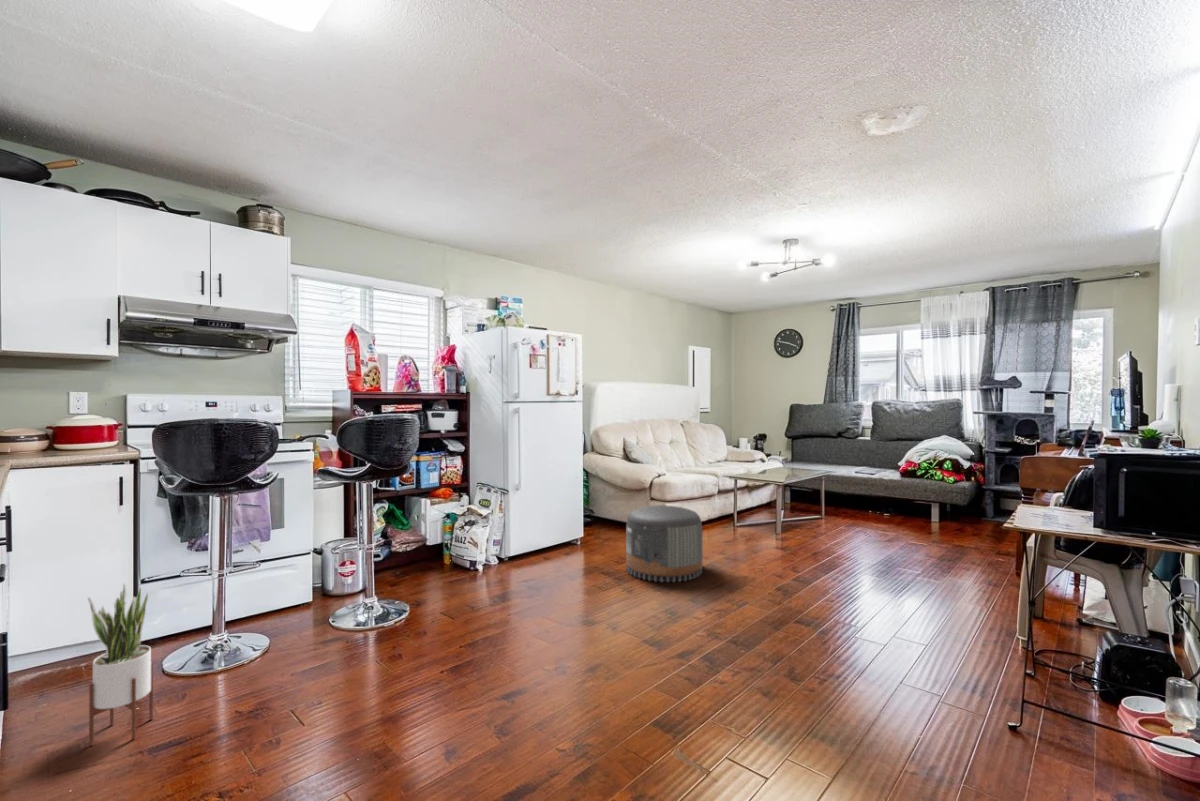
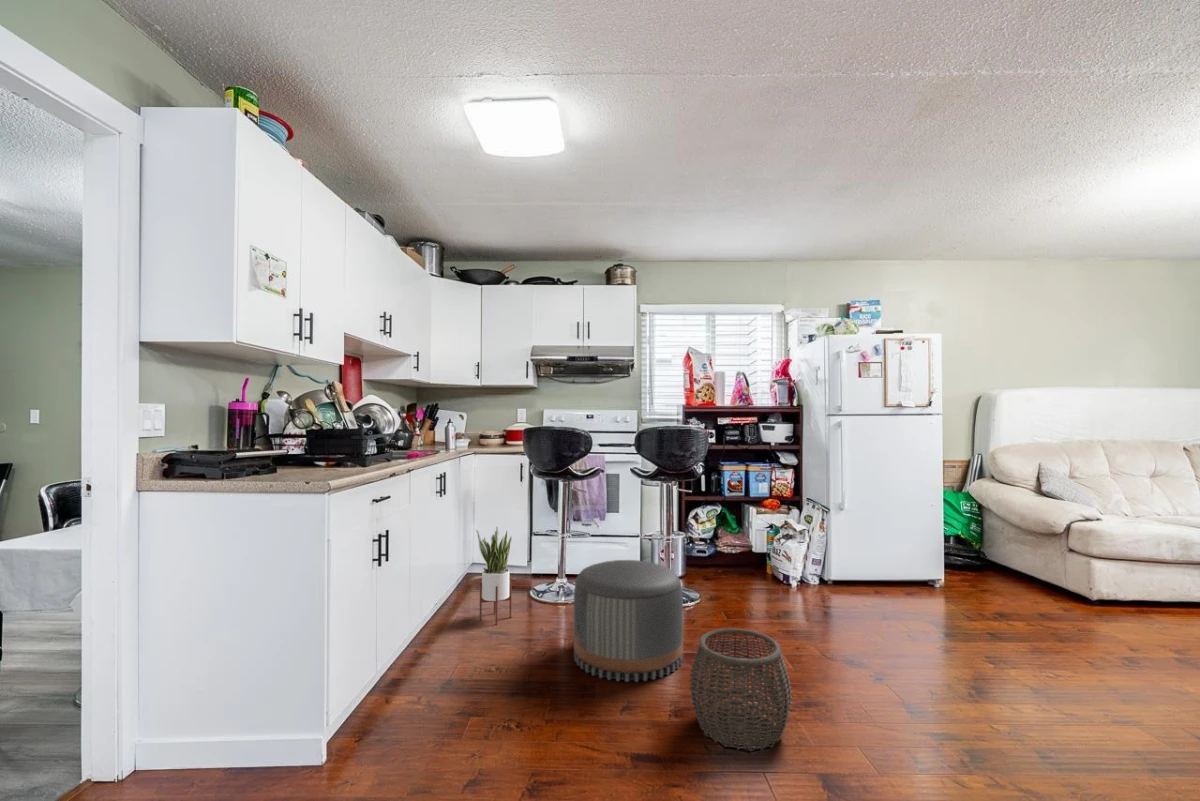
pouf: present [626,505,703,582] -> present [574,560,683,682]
woven basket: none [515,617,615,741] -> present [690,628,792,751]

